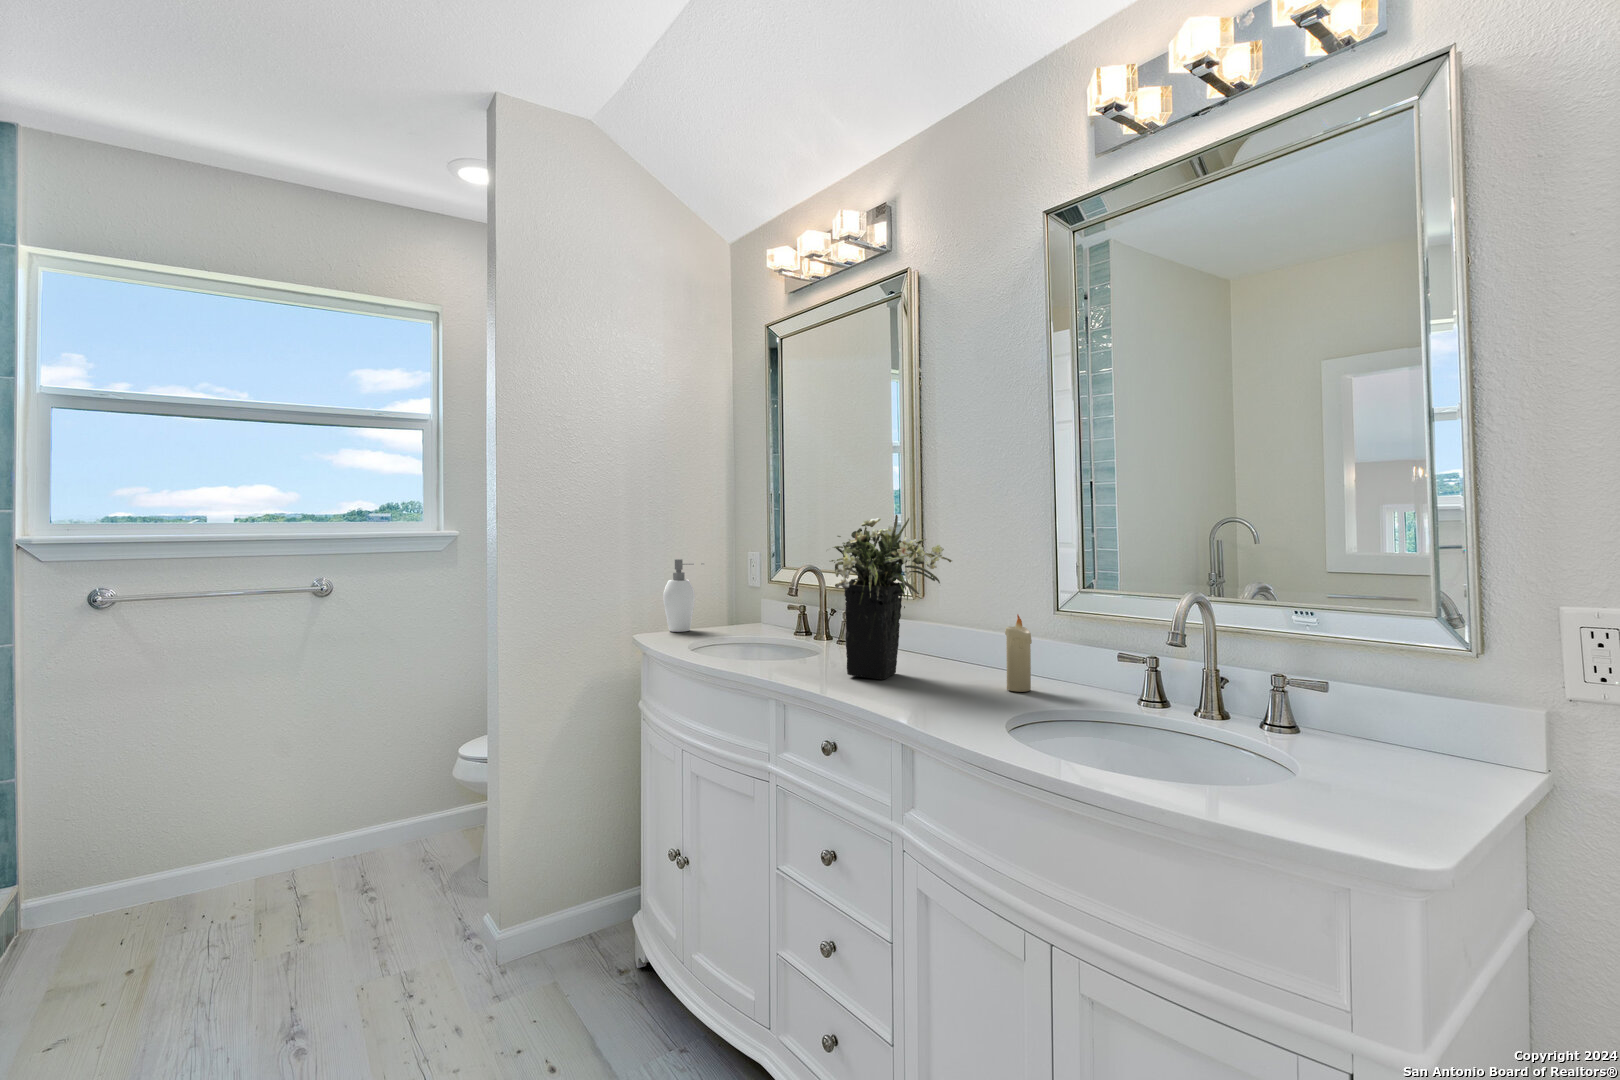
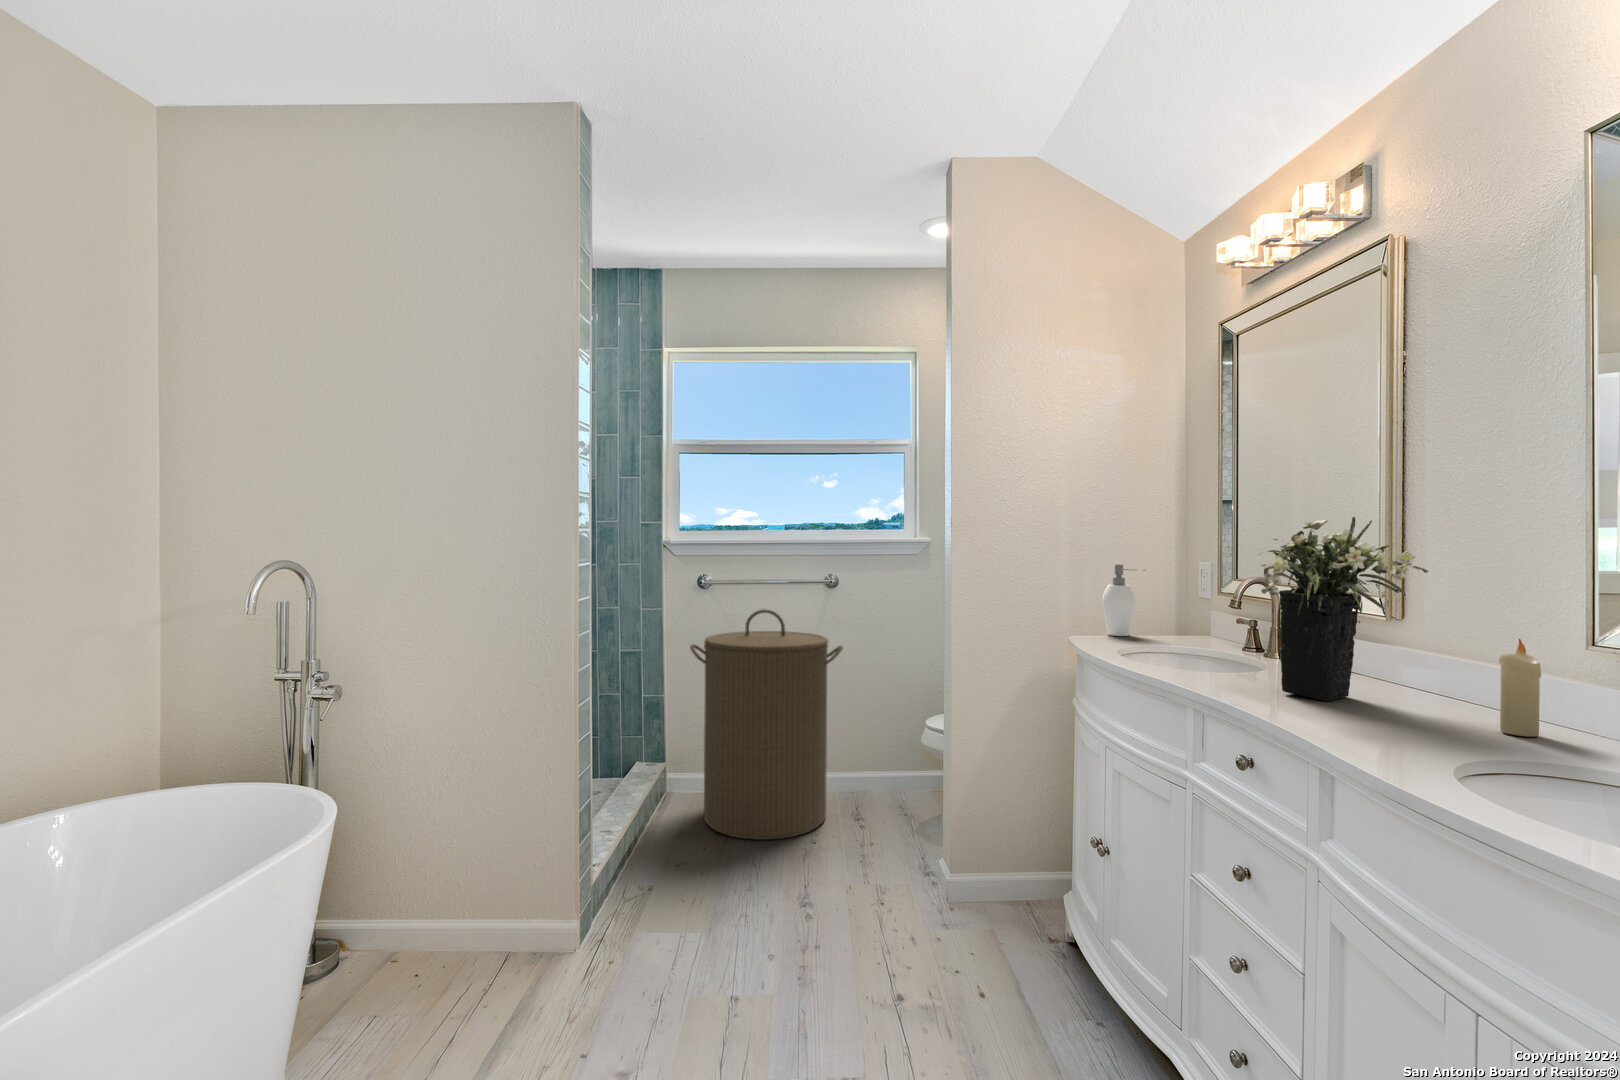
laundry hamper: none [105,635,351,946] -> present [690,609,843,840]

